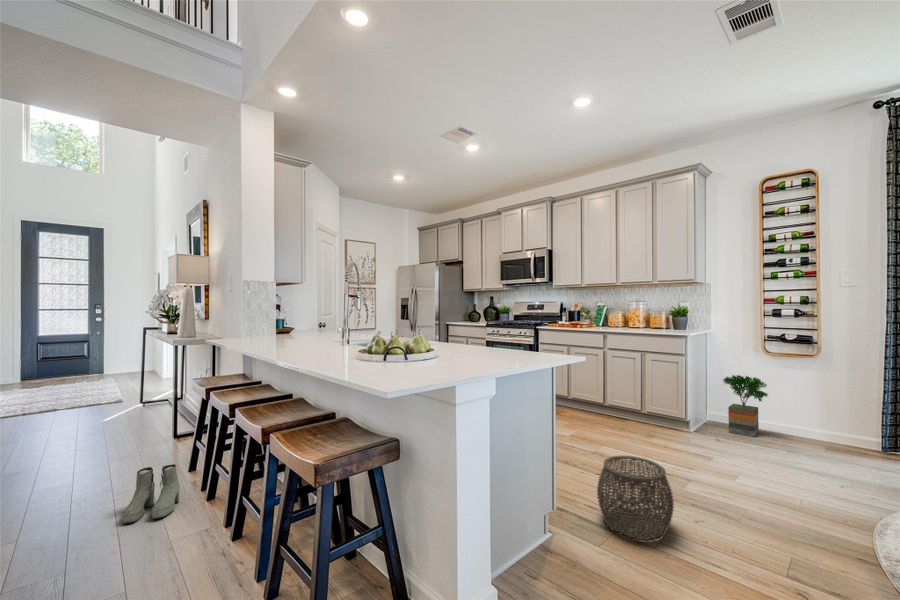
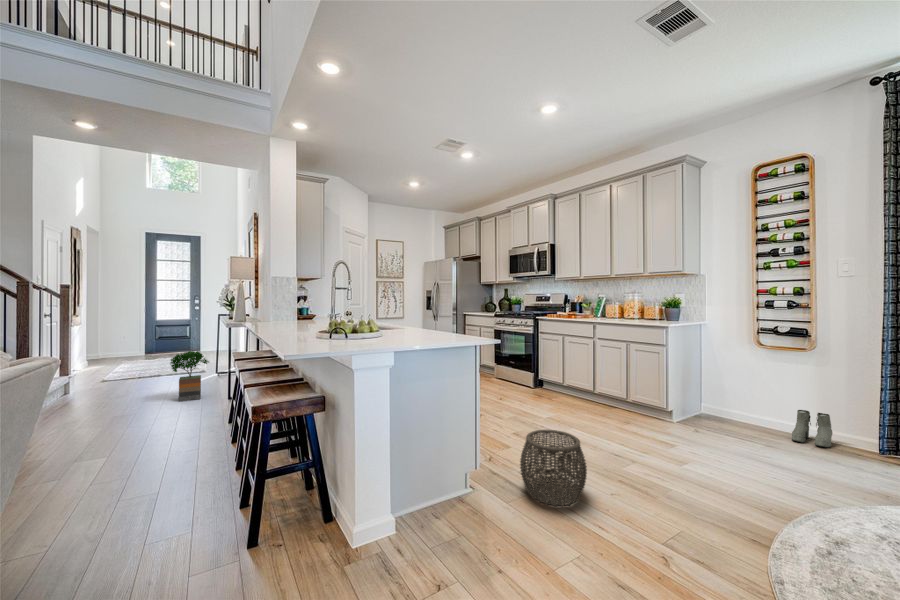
potted tree: present [723,375,768,437] -> present [170,351,209,402]
boots: present [123,464,180,523] -> present [792,410,832,447]

